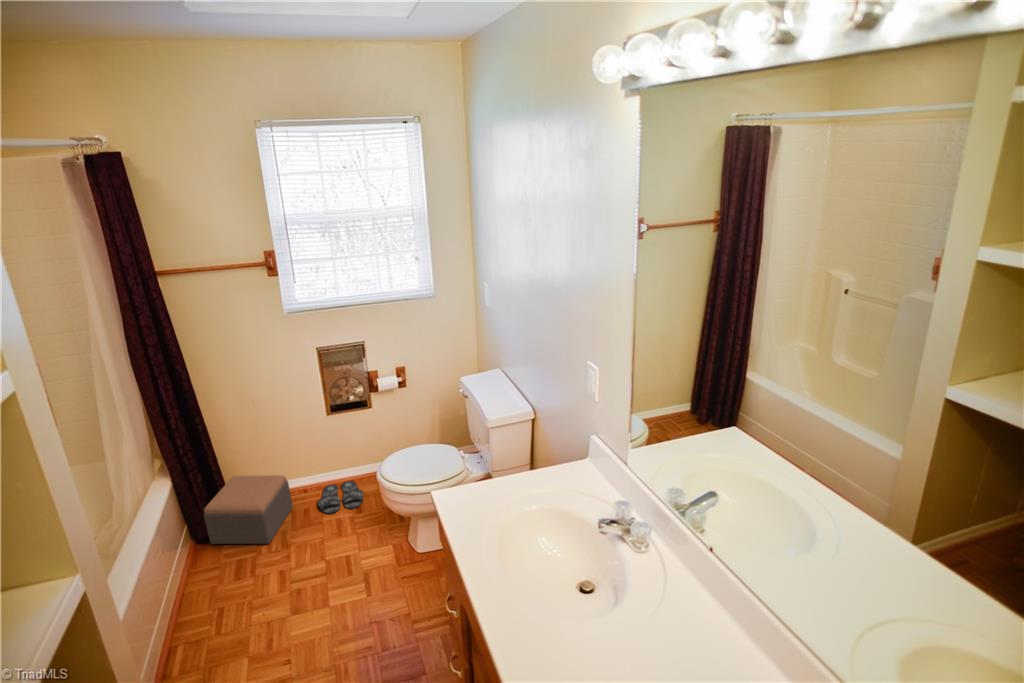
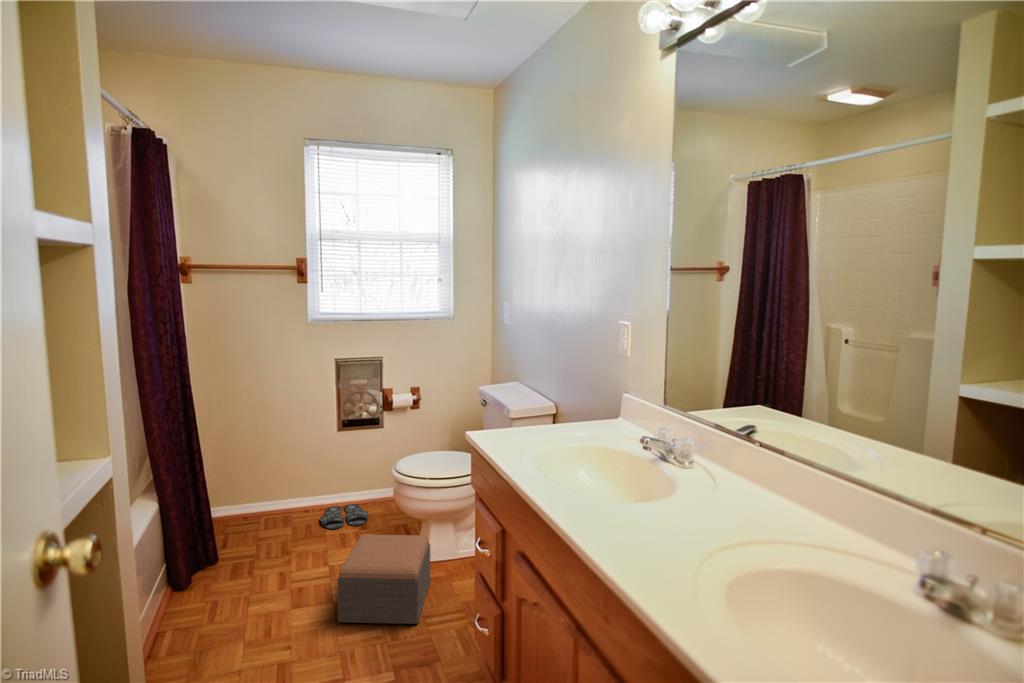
footstool: present [204,475,293,544] -> present [337,534,430,624]

